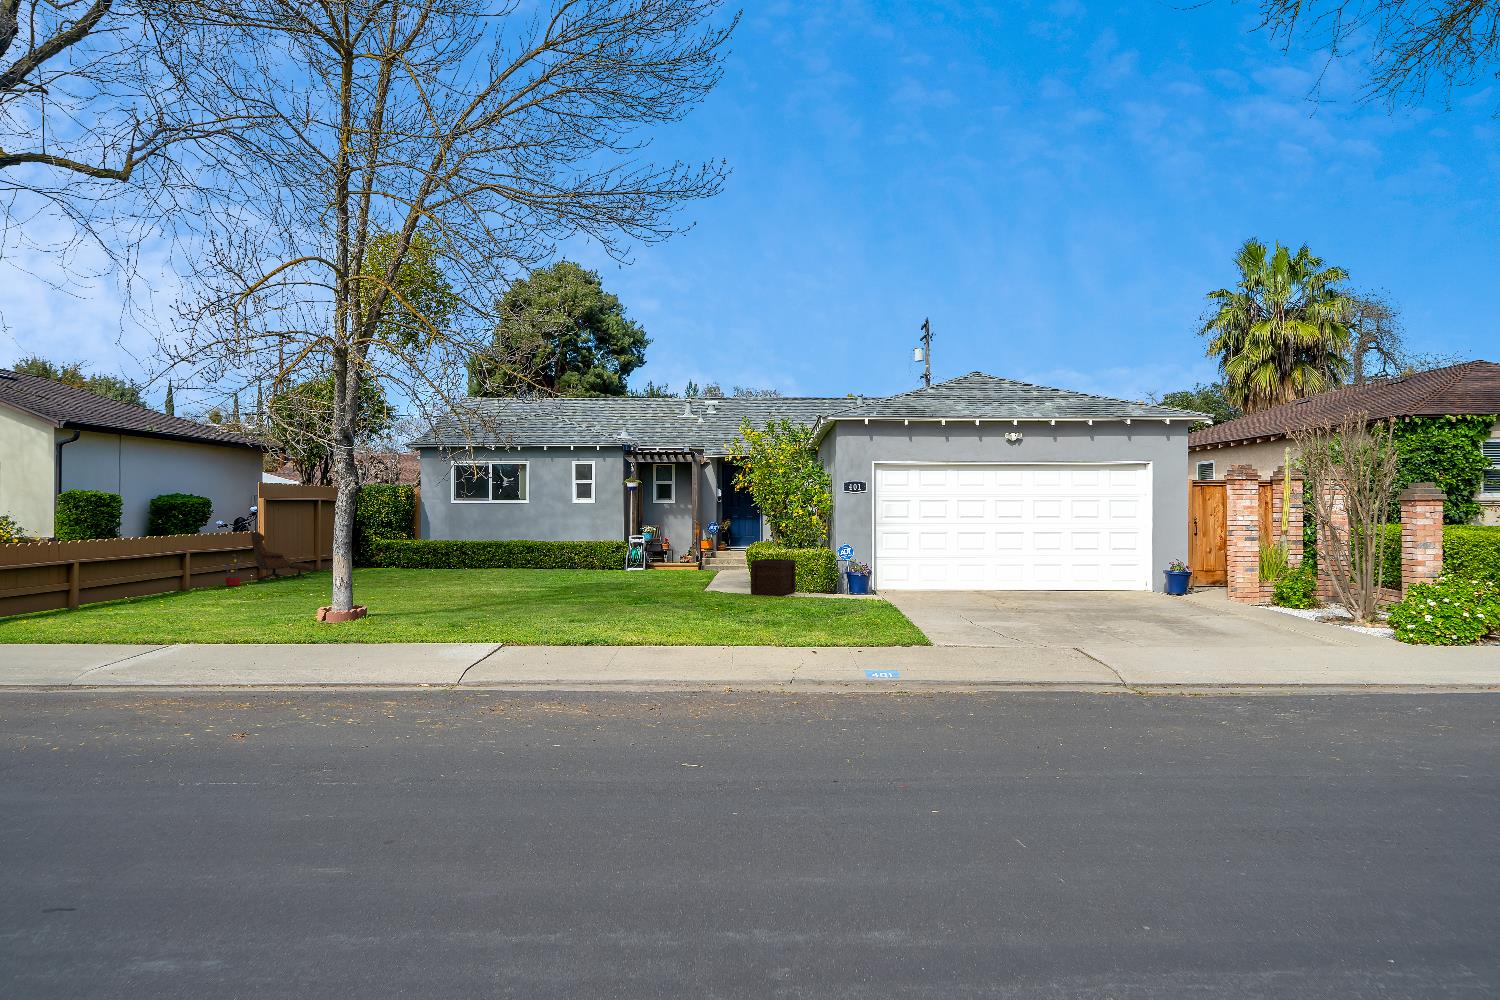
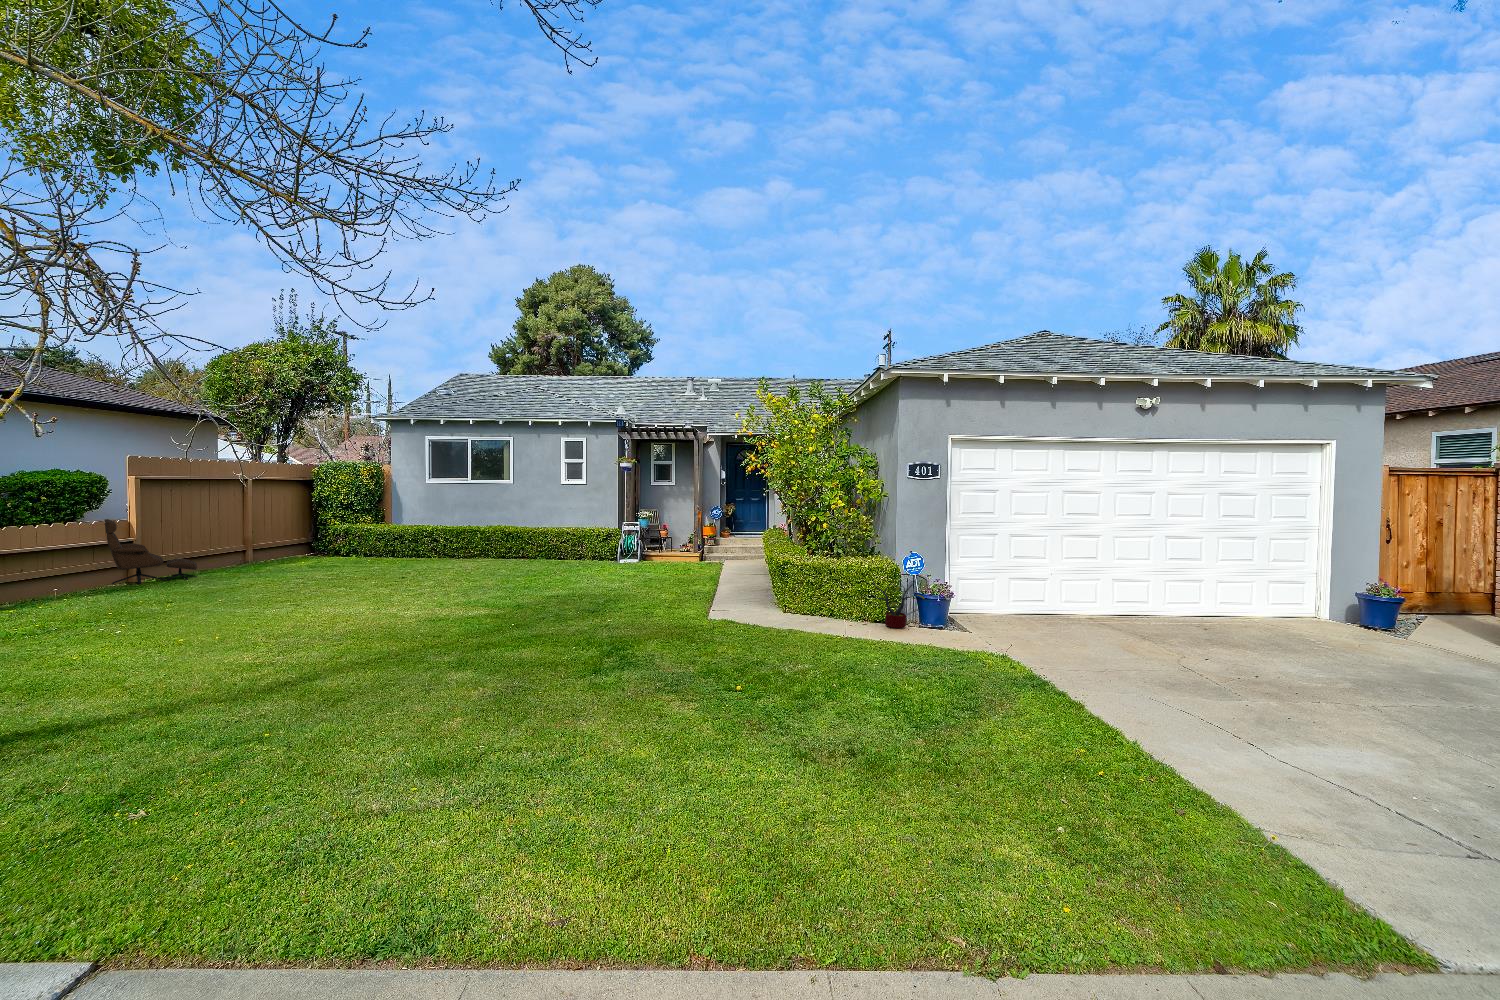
decorative plant: present [217,557,242,586] -> present [870,579,924,628]
wooden crate: present [751,559,796,596] -> none [778,571,843,631]

